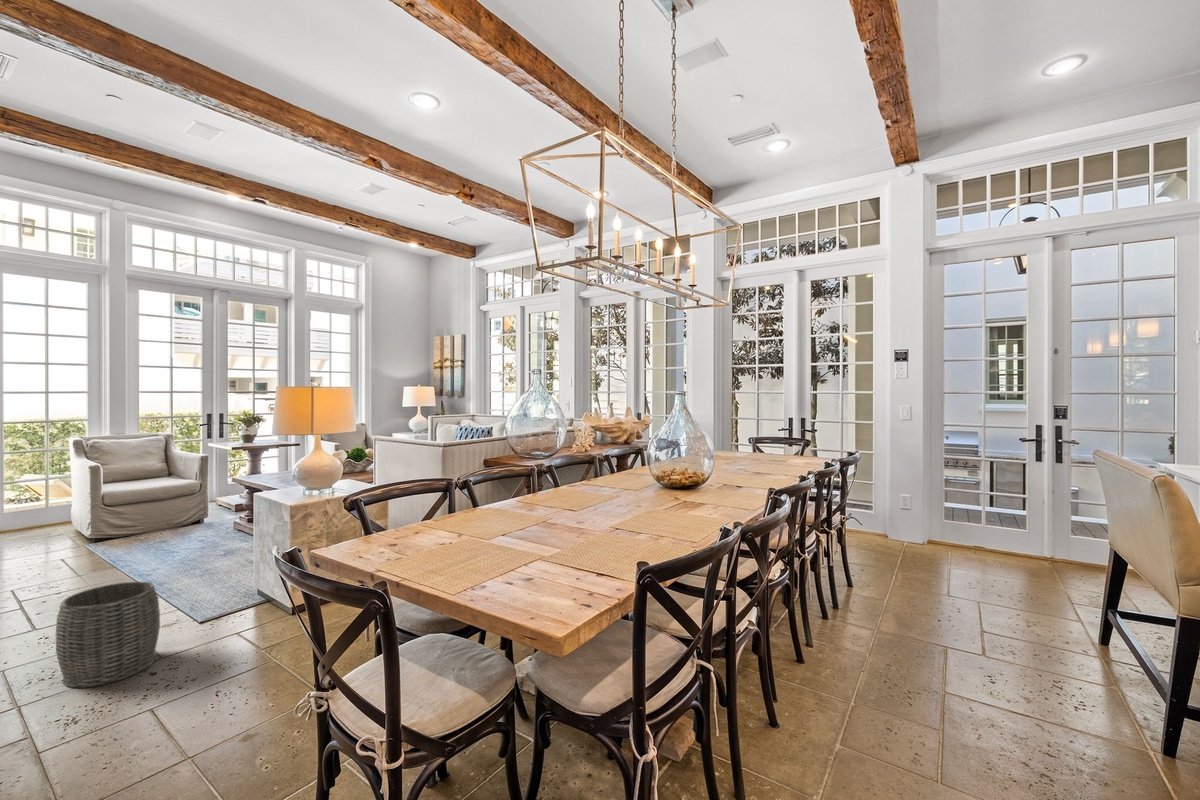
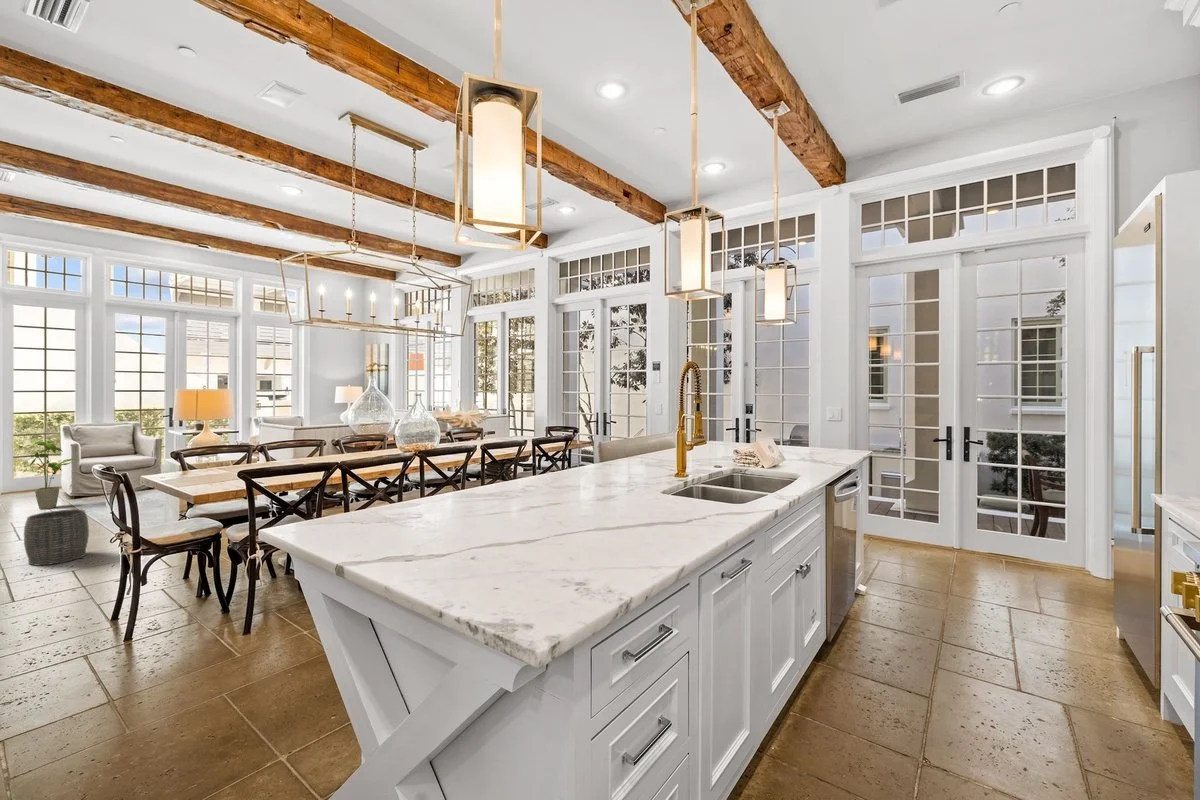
house plant: none [33,461,107,561] -> present [30,440,77,509]

